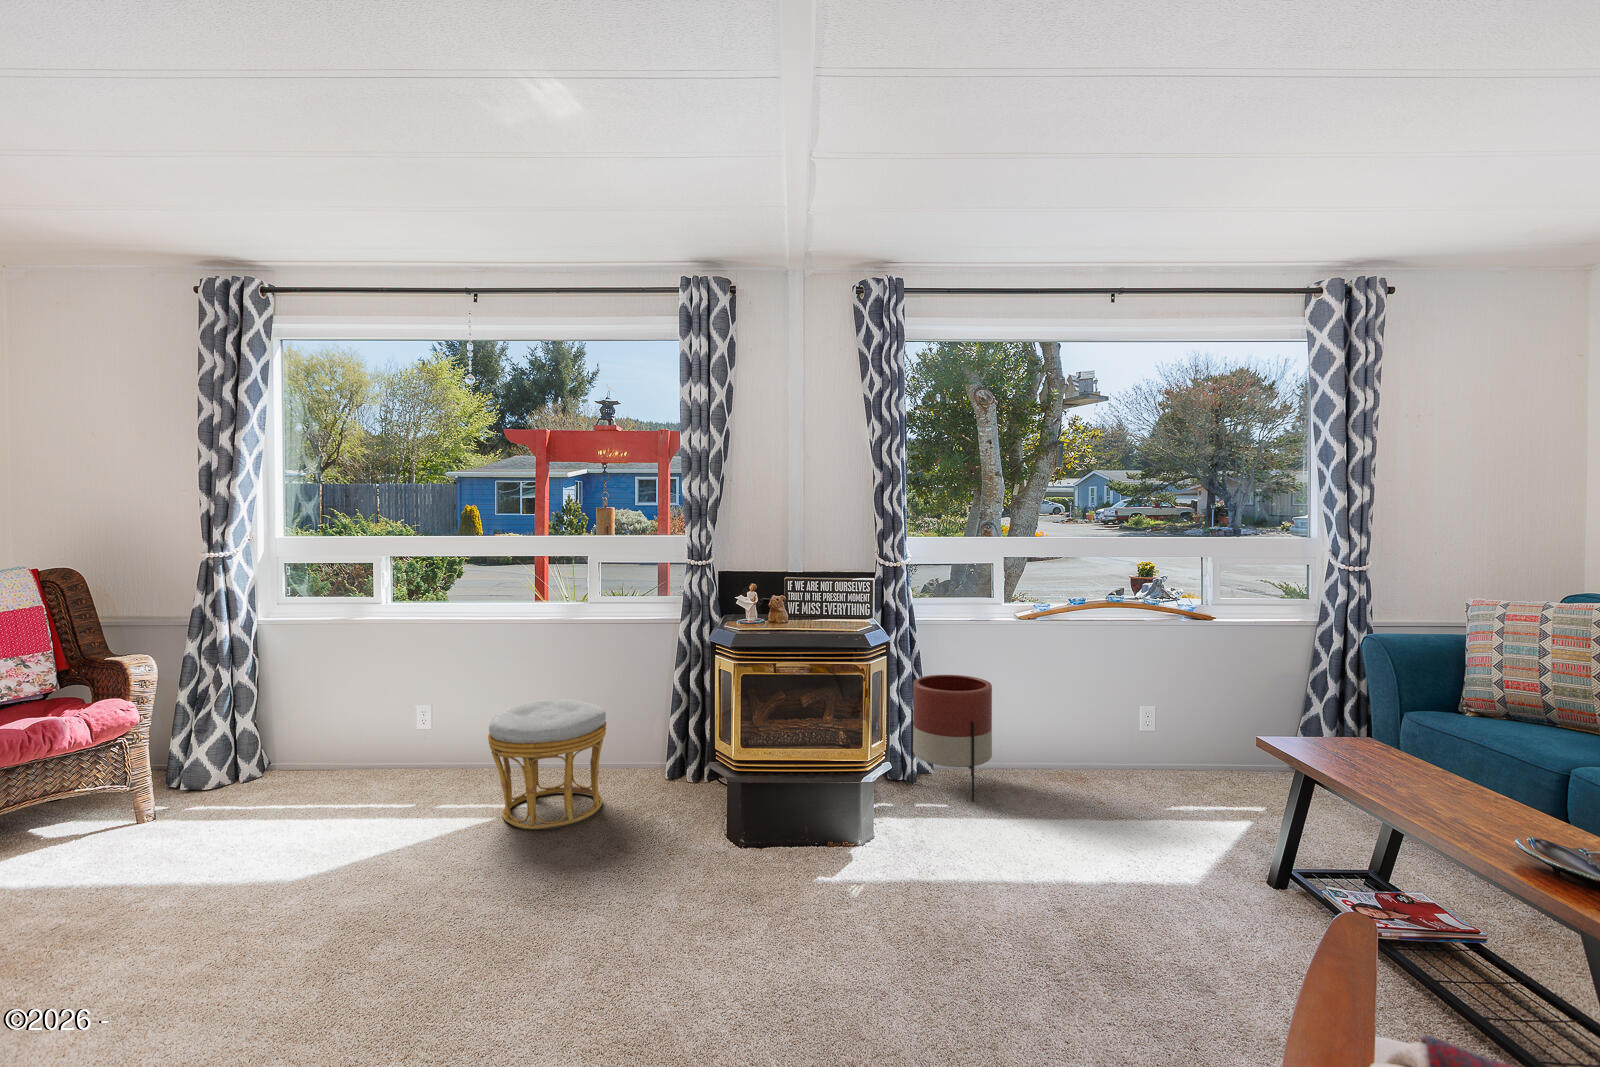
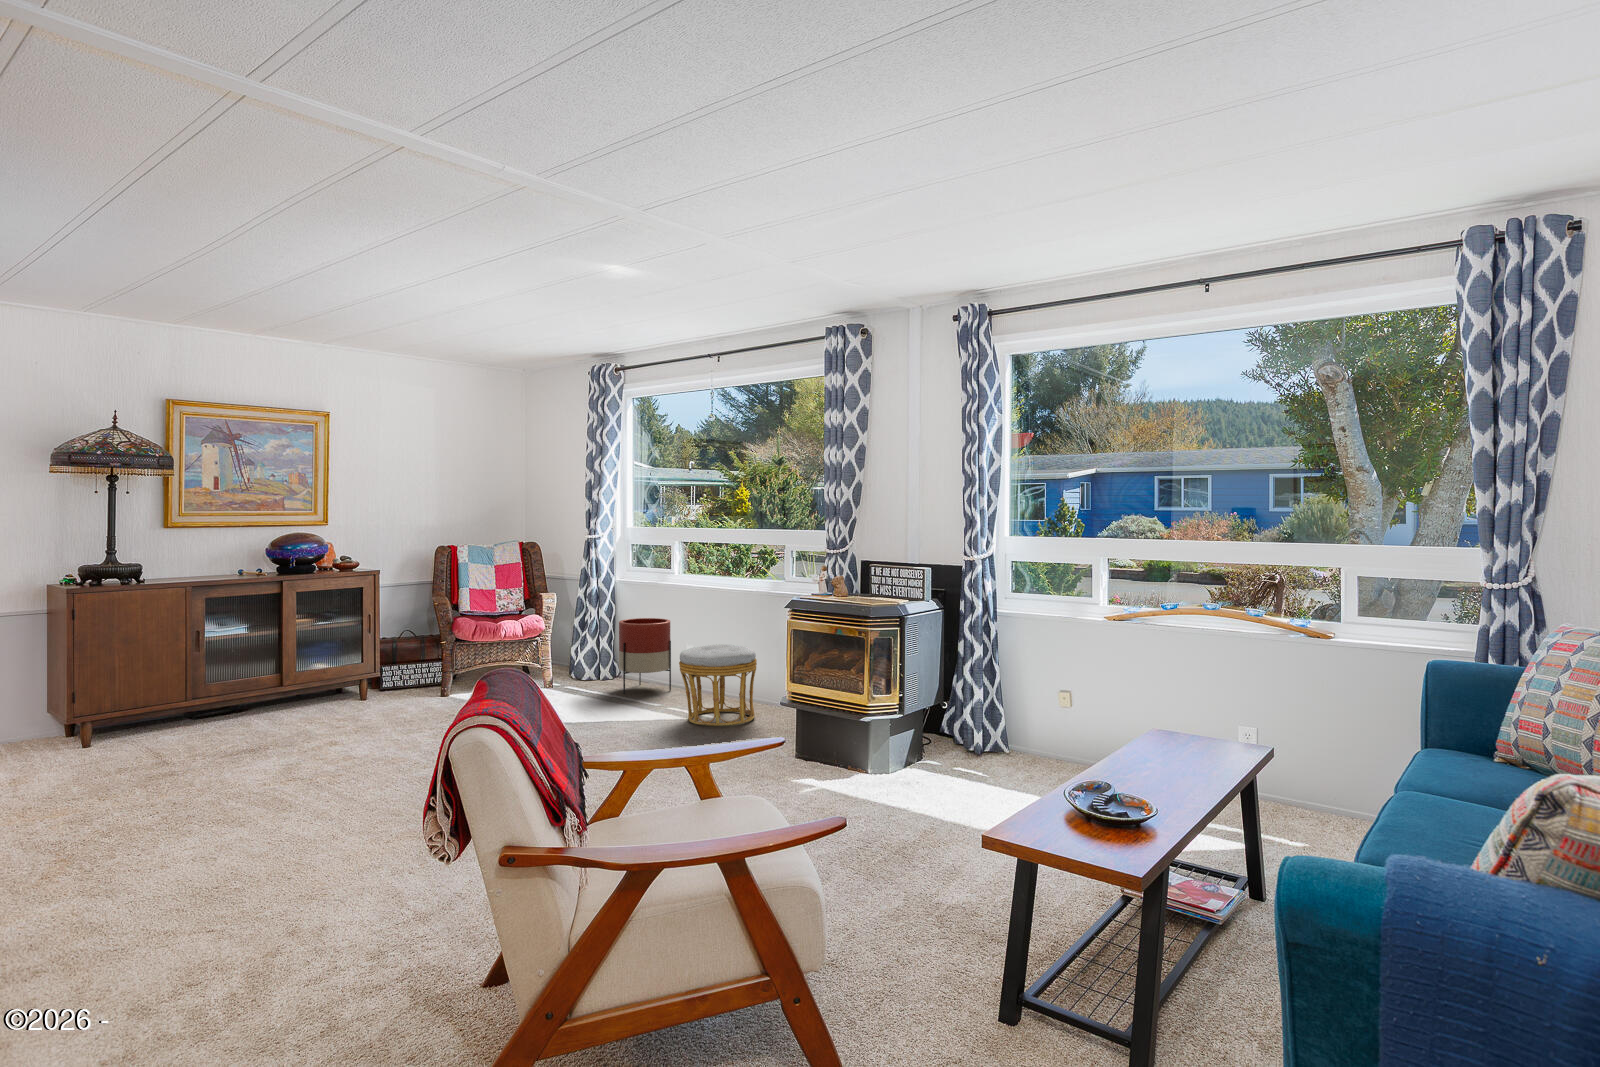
planter: present [911,675,992,802] -> present [619,618,671,694]

